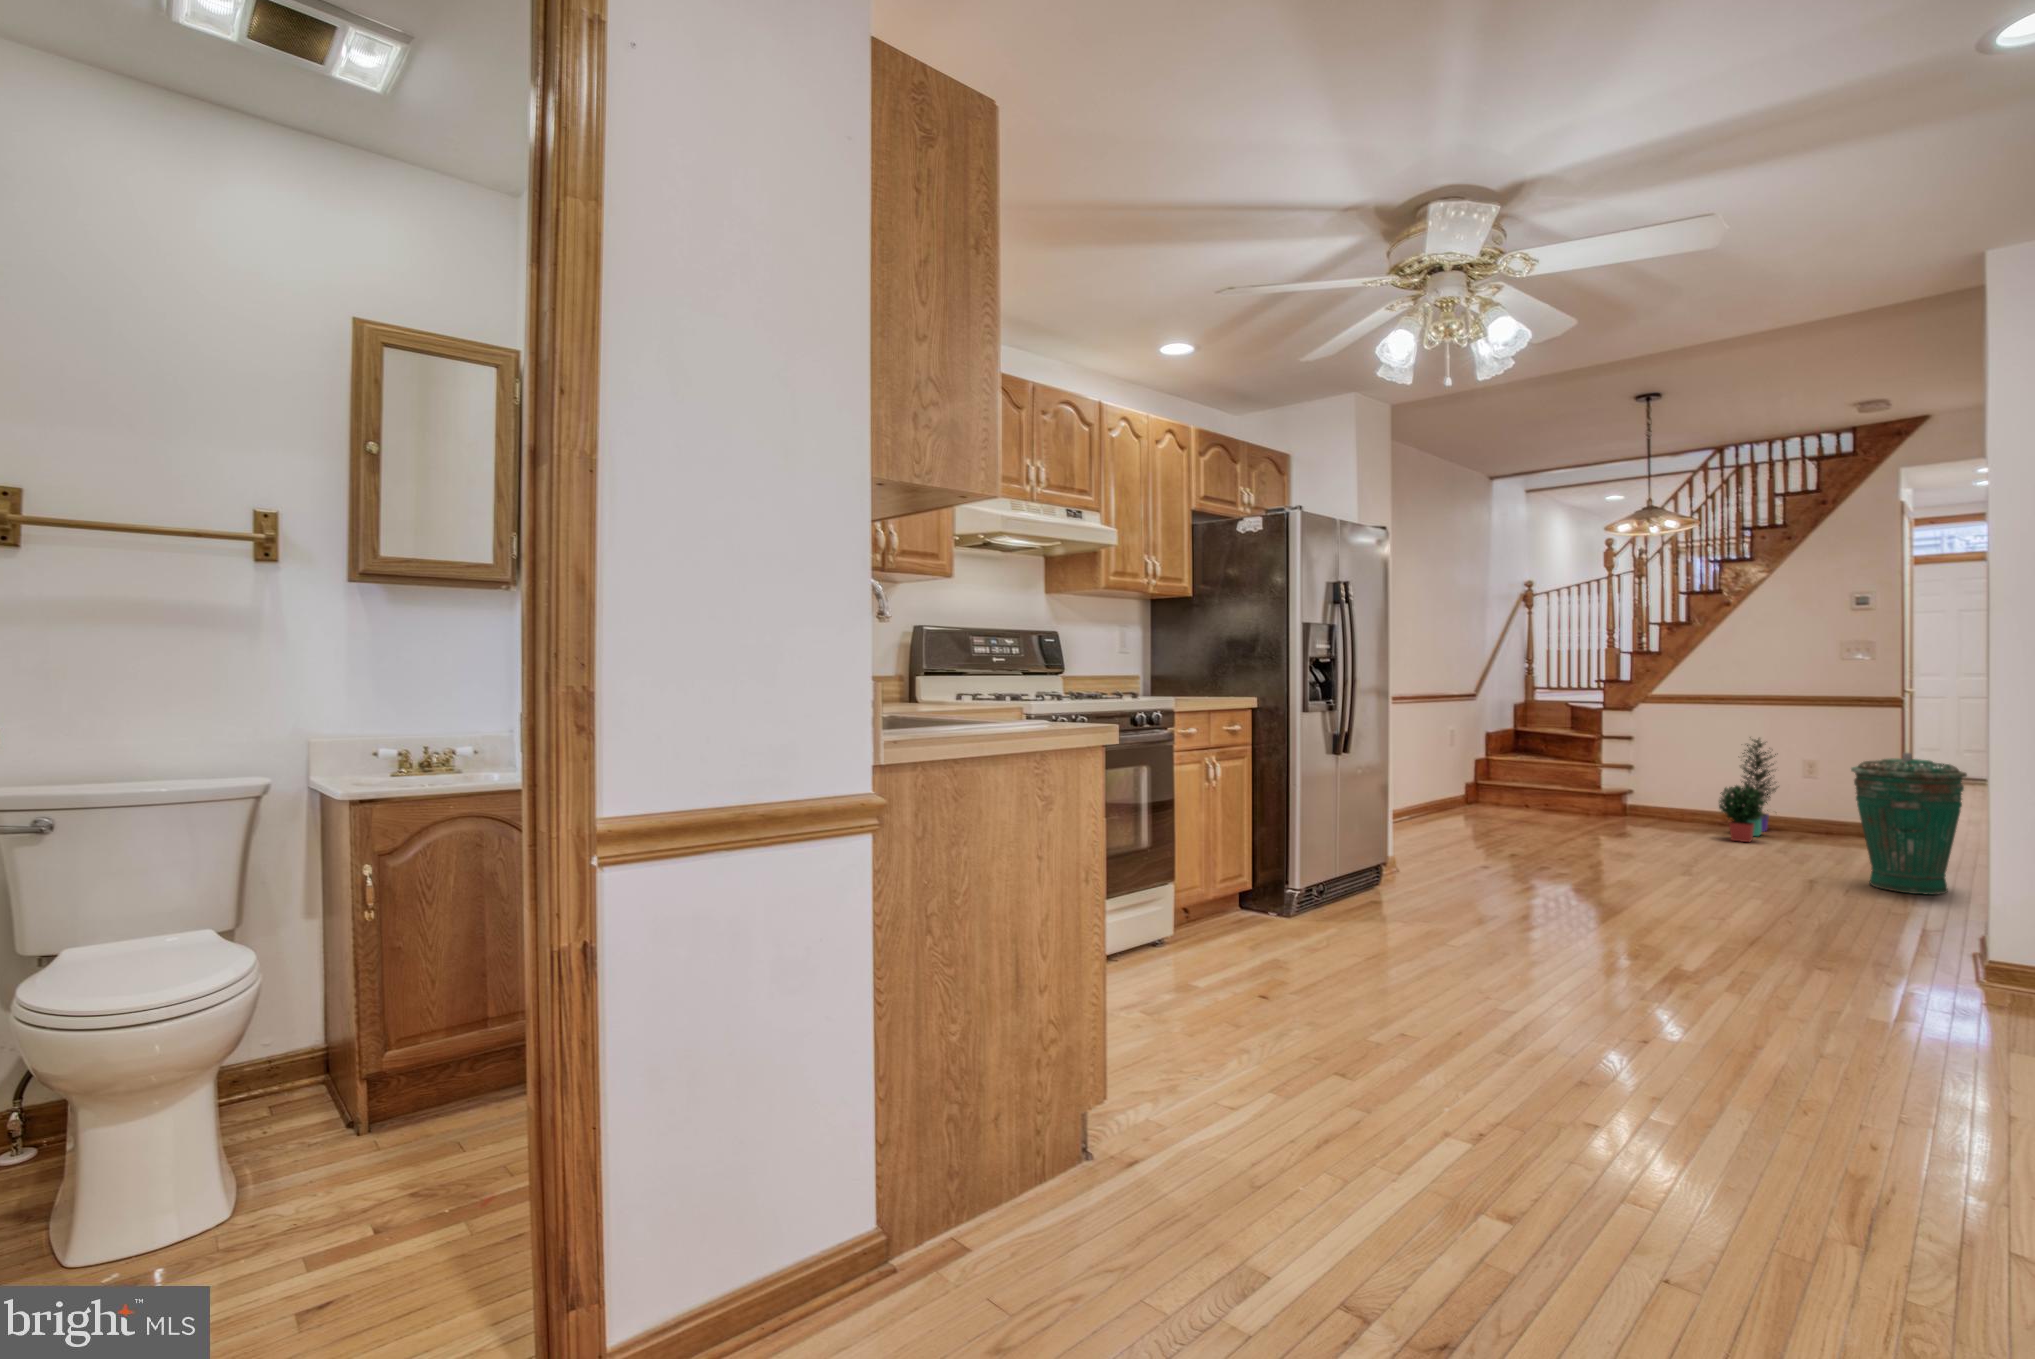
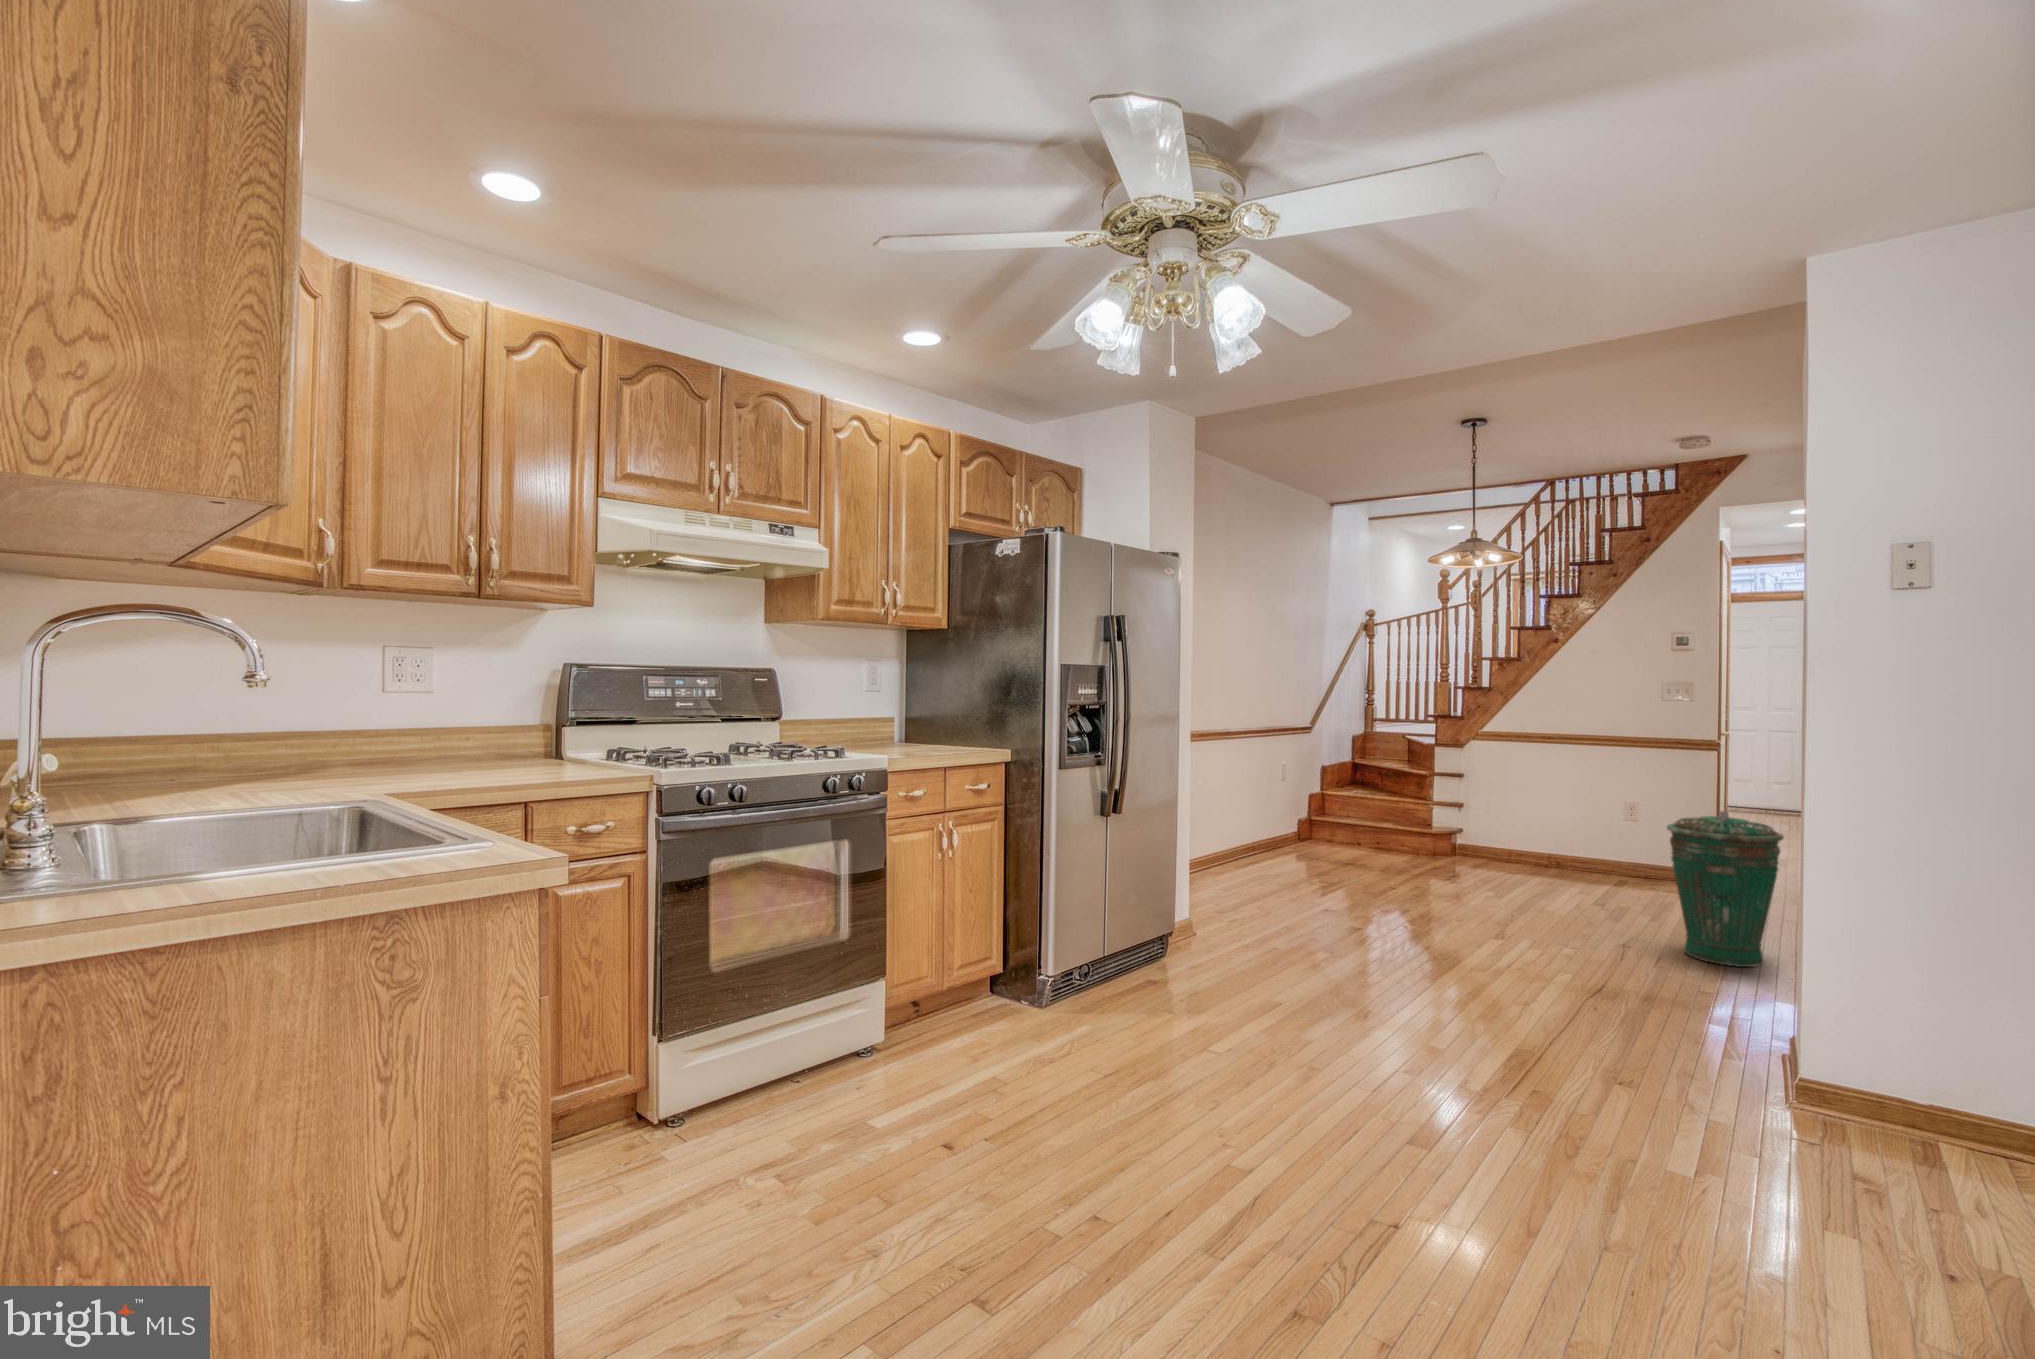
potted plant: present [1719,737,1779,842] -> none [1539,778,1604,892]

